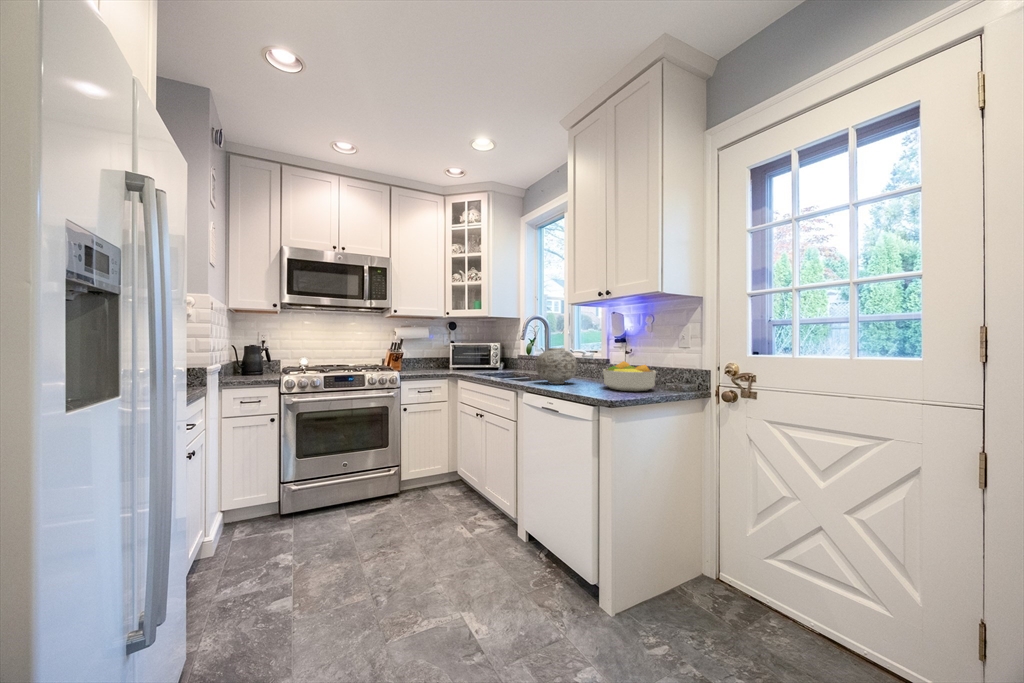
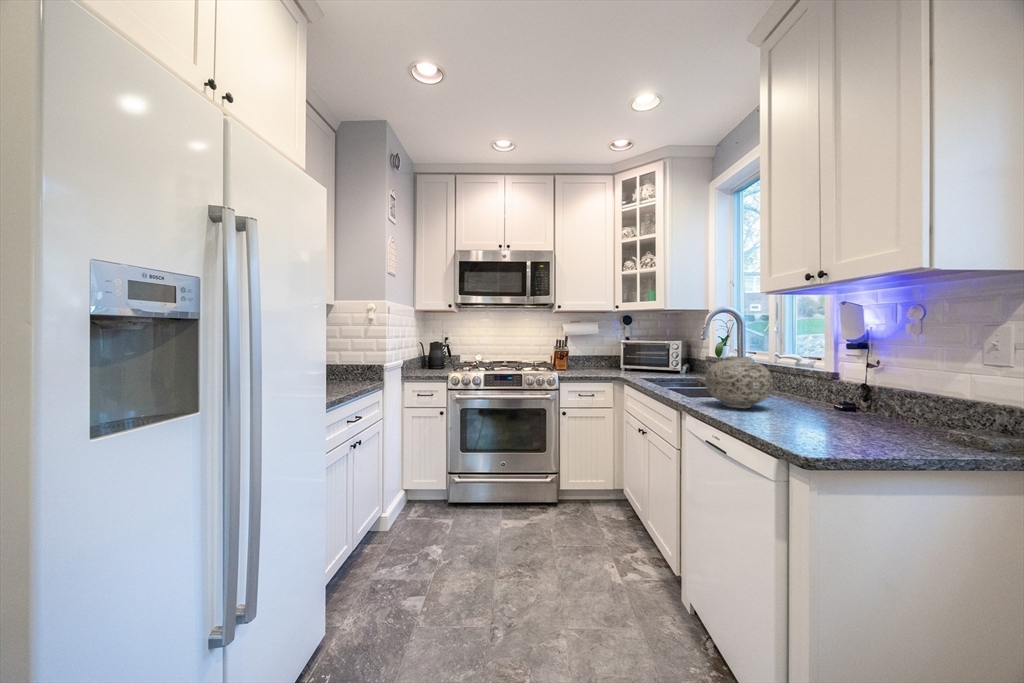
fruit bowl: present [603,361,656,391] -> none [810,383,923,440]

